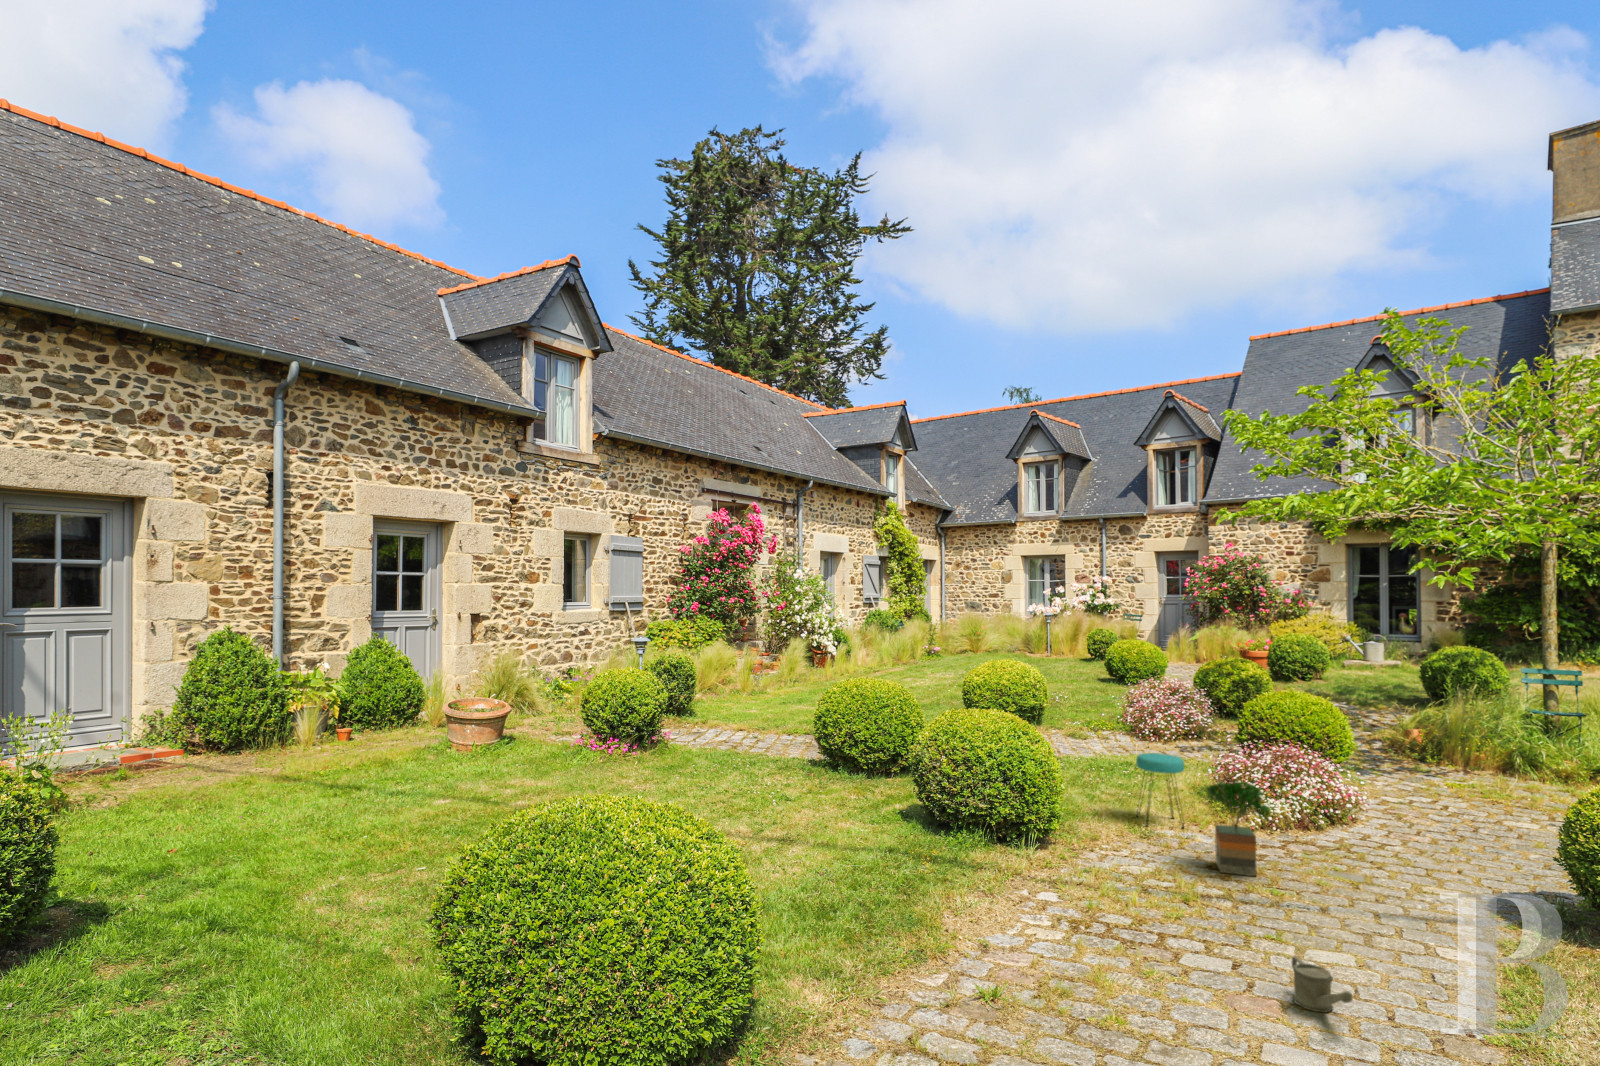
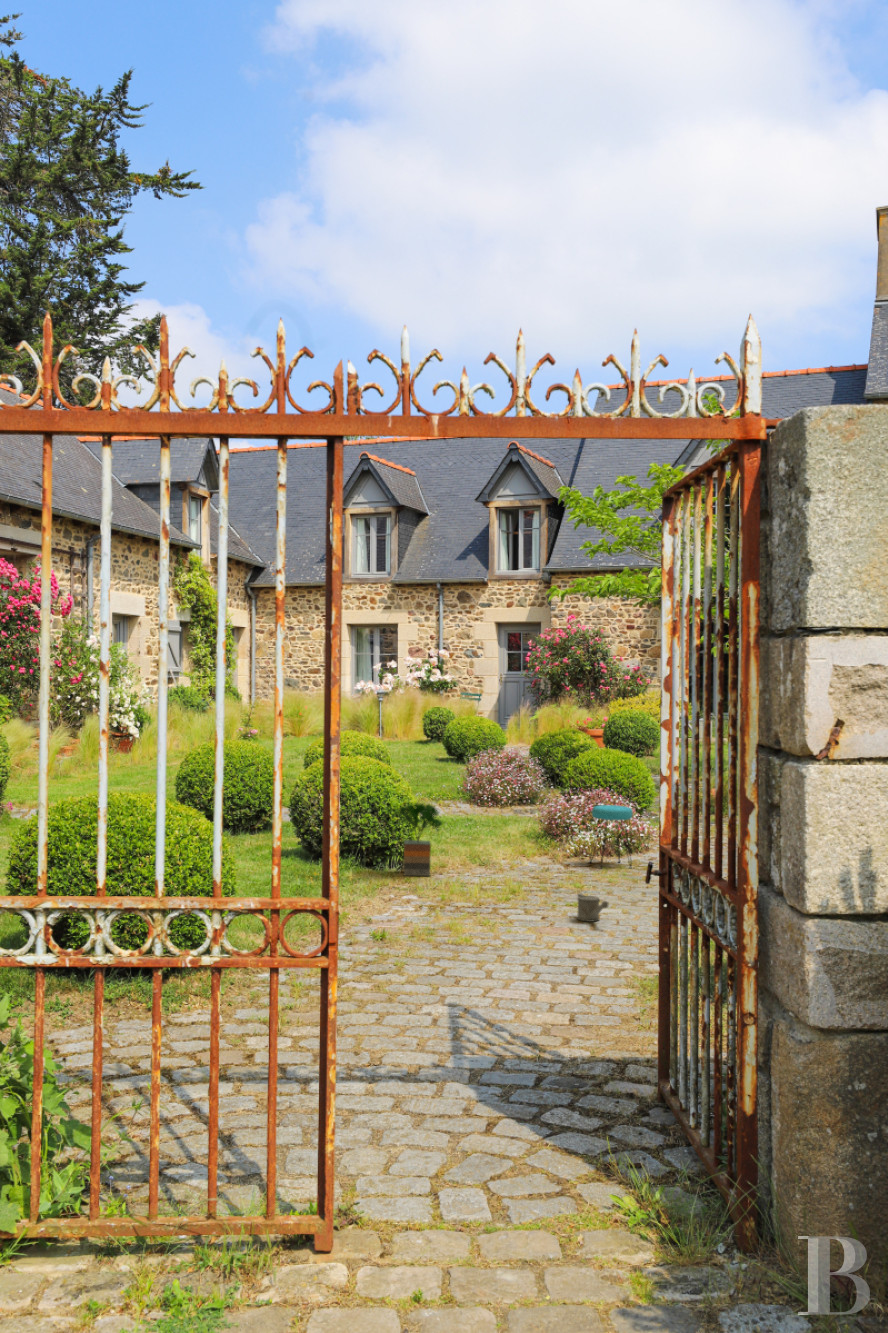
stool: present [1136,753,1184,828] -> present [590,805,633,868]
potted tree: present [1206,781,1271,876] -> present [397,803,442,876]

